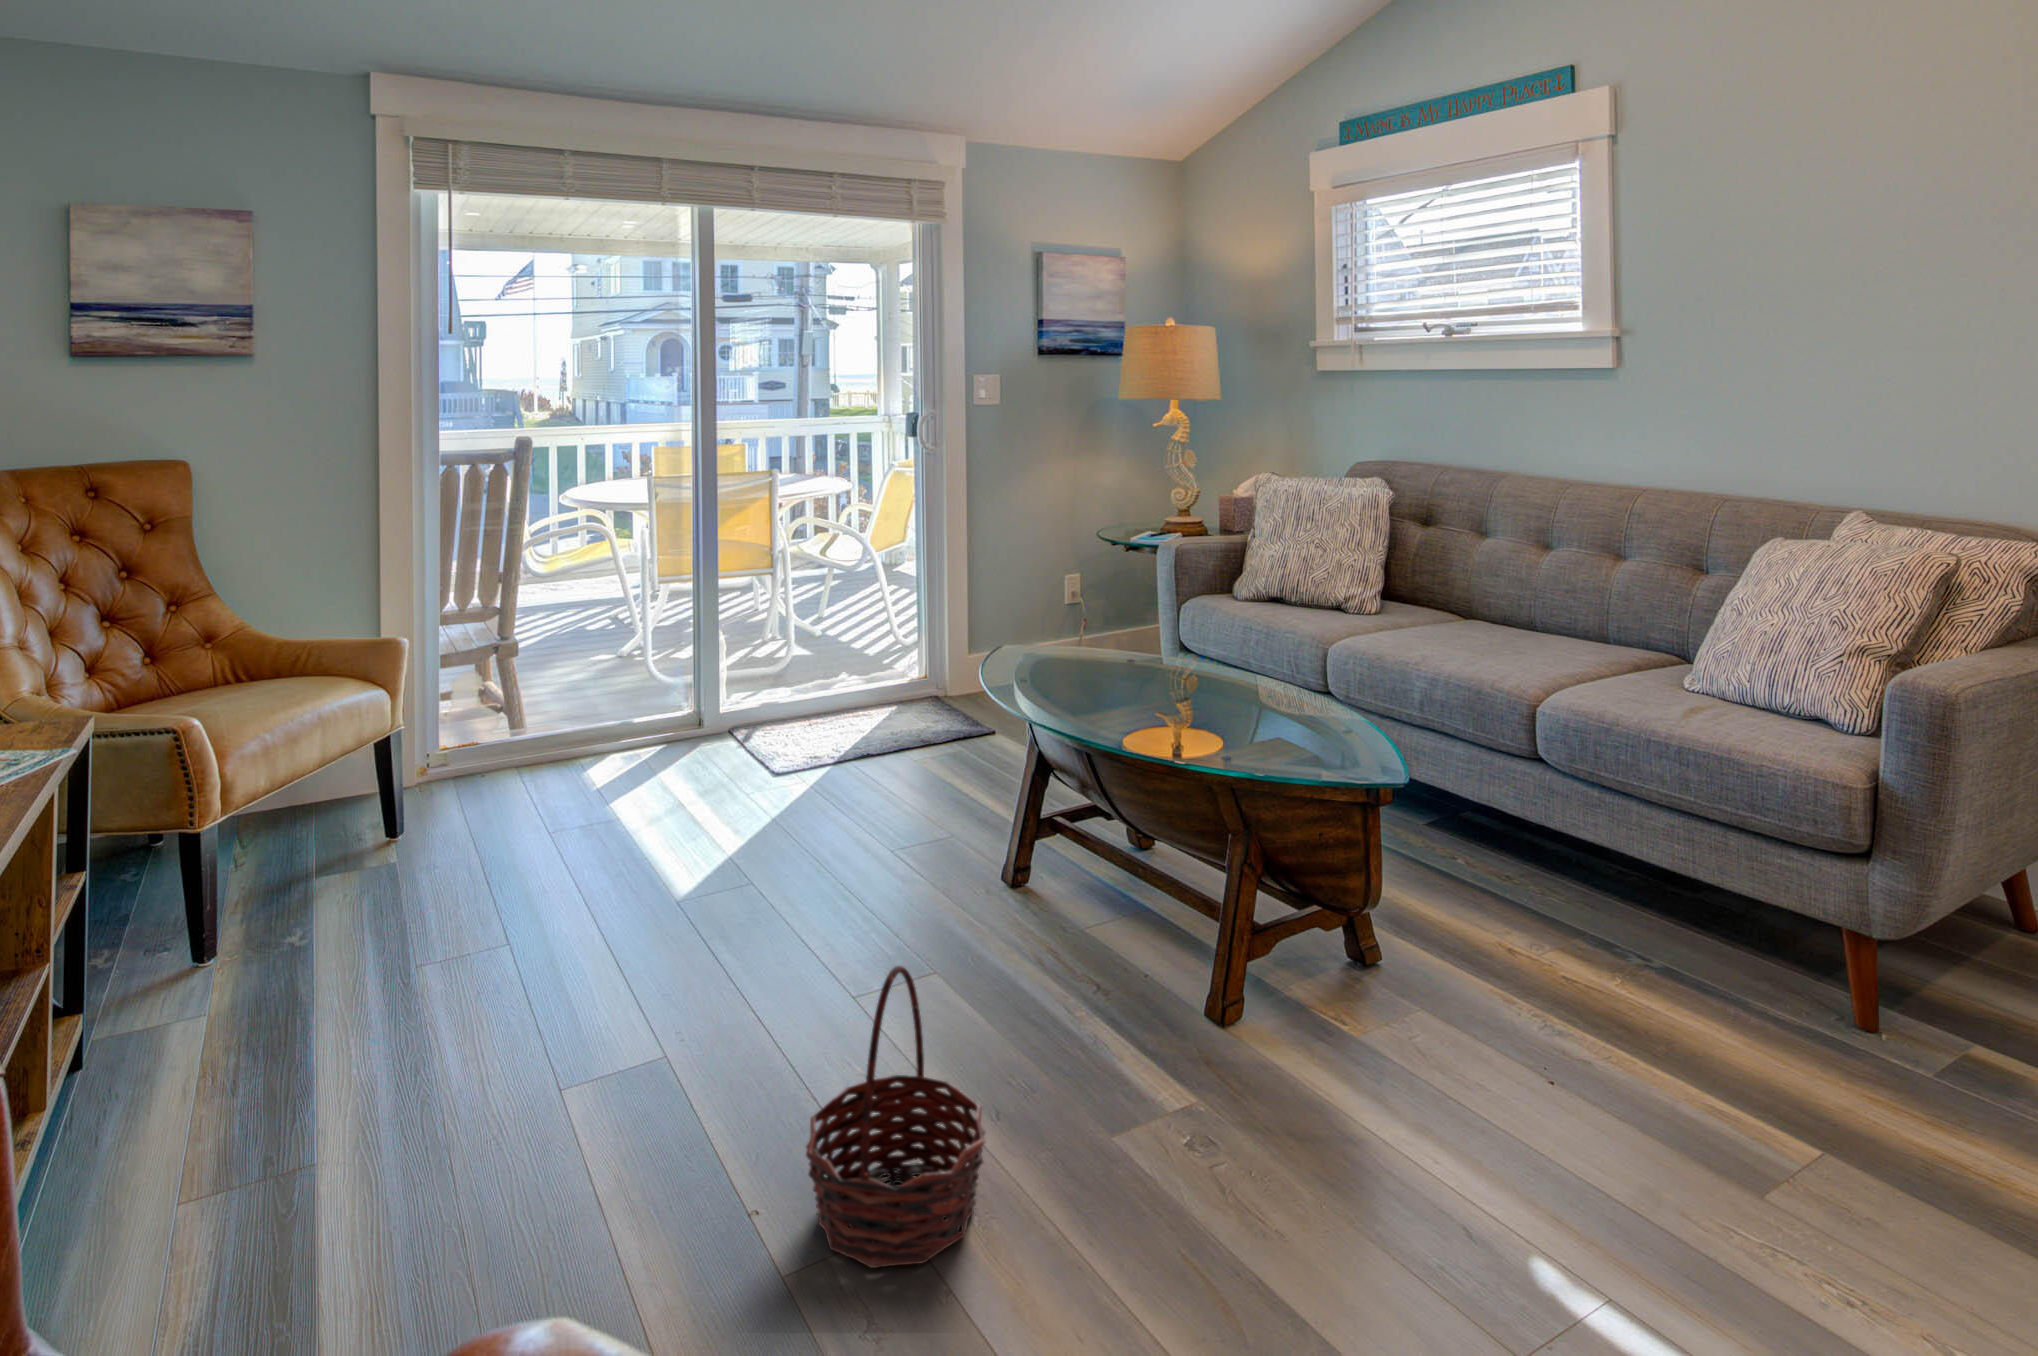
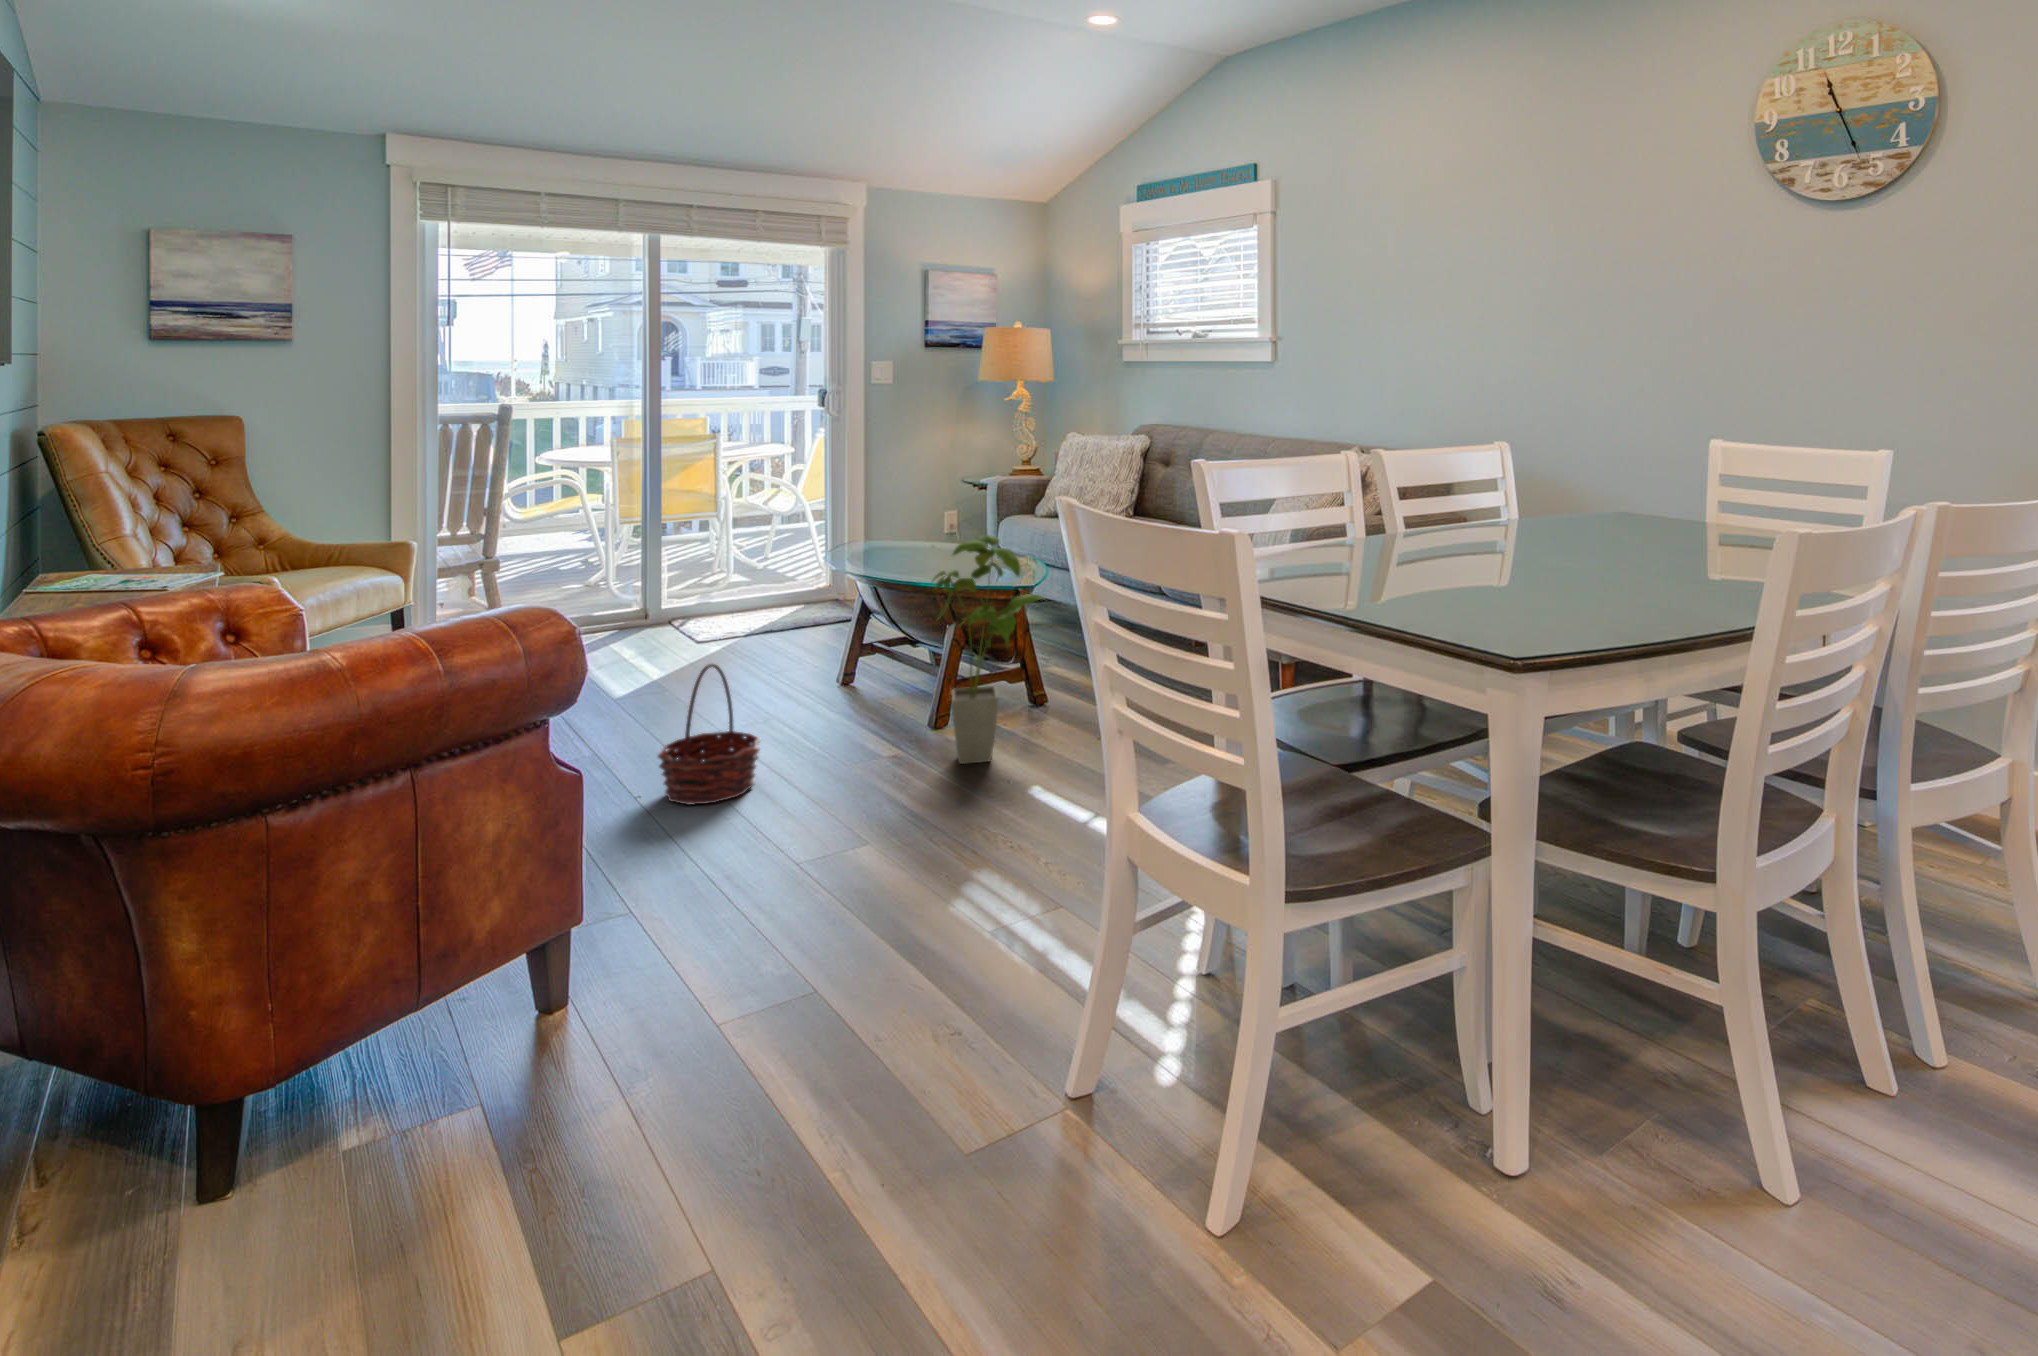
house plant: none [1259,717,1481,1160] -> present [933,535,1042,764]

